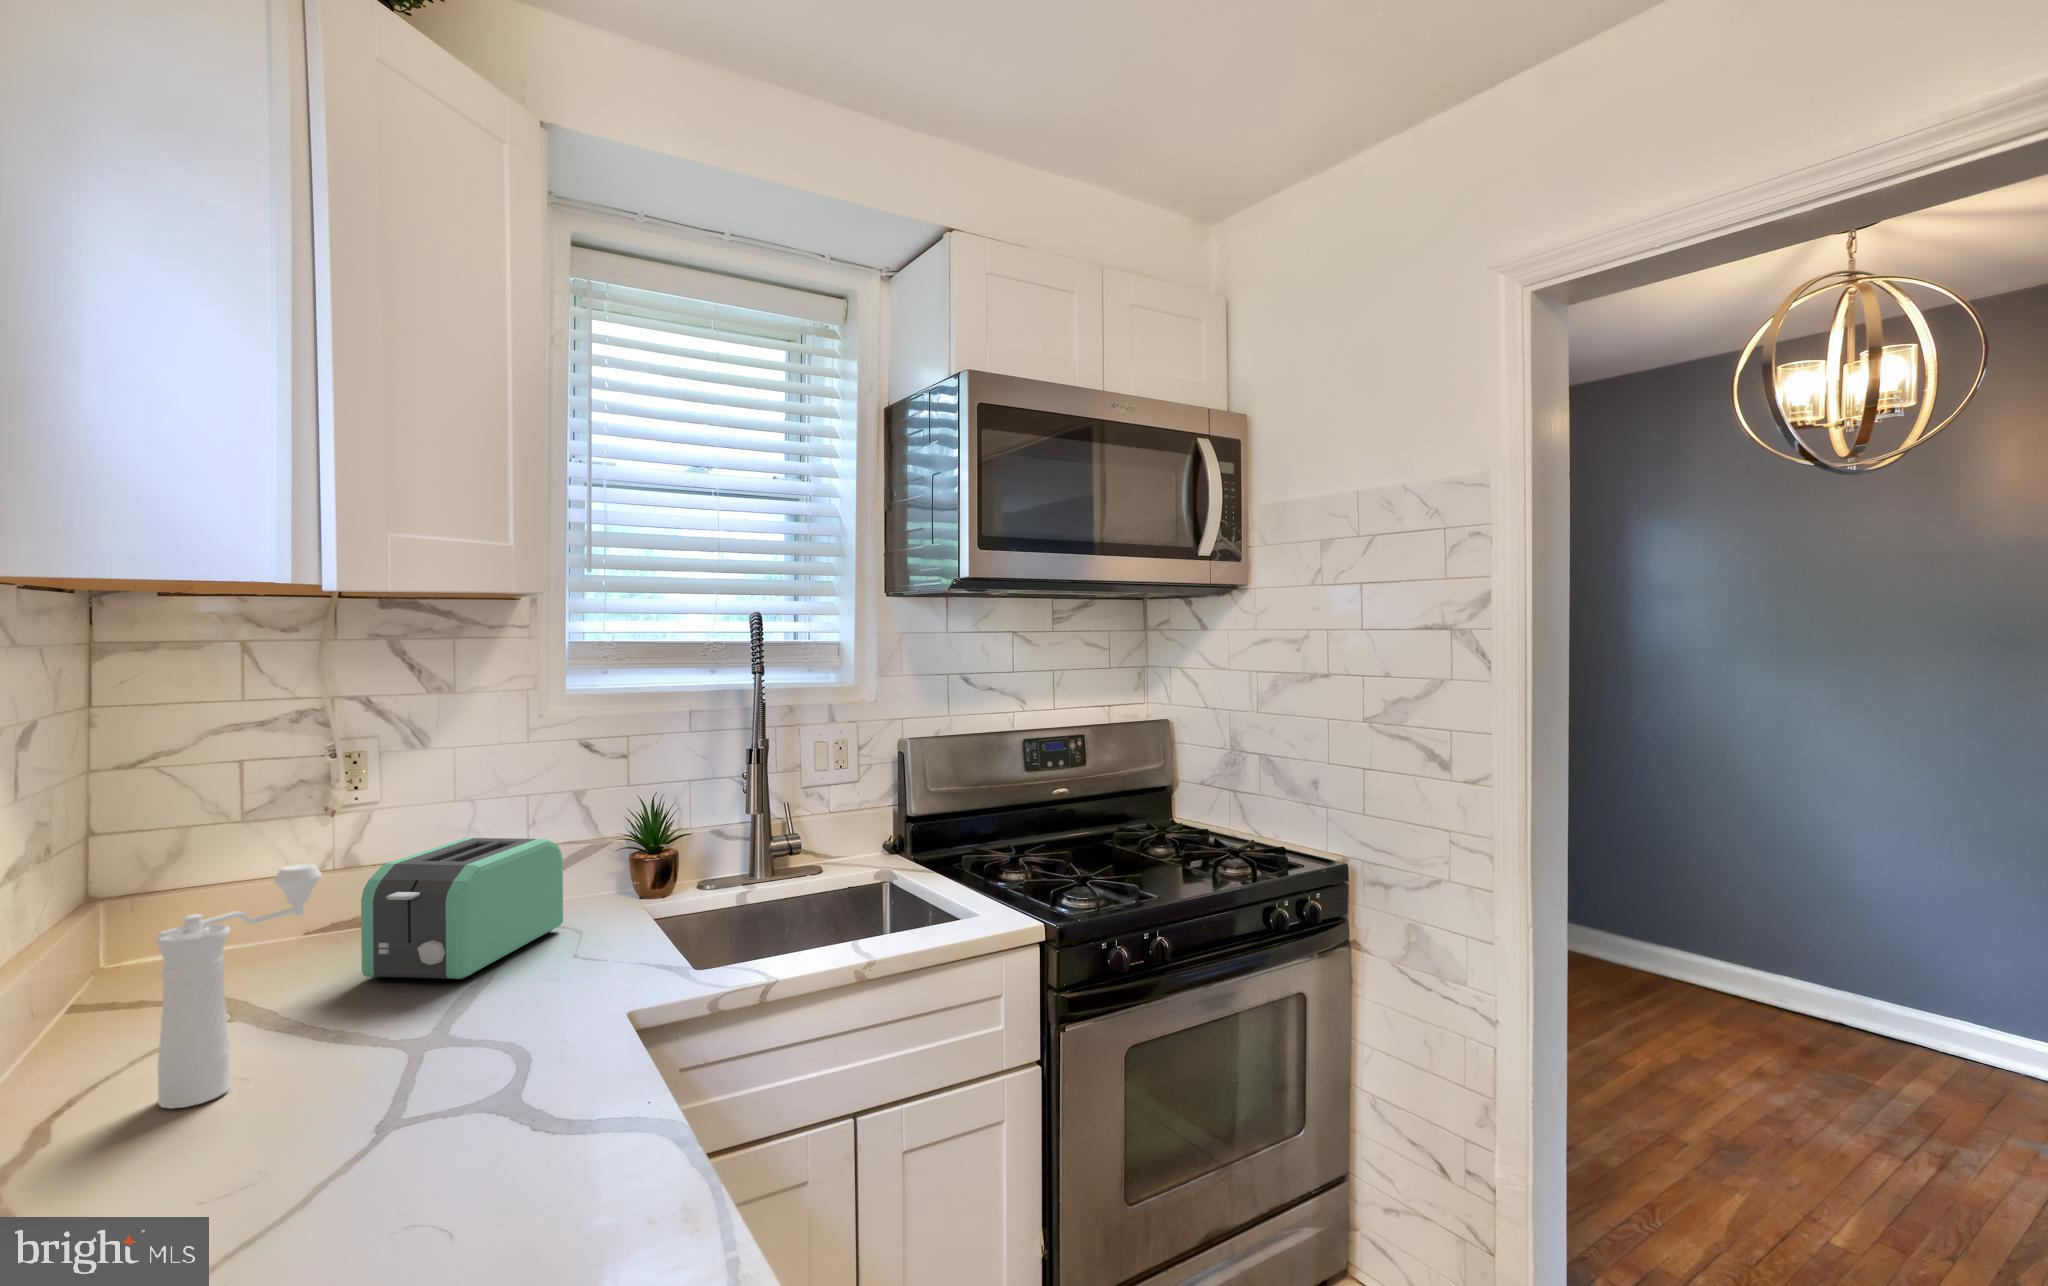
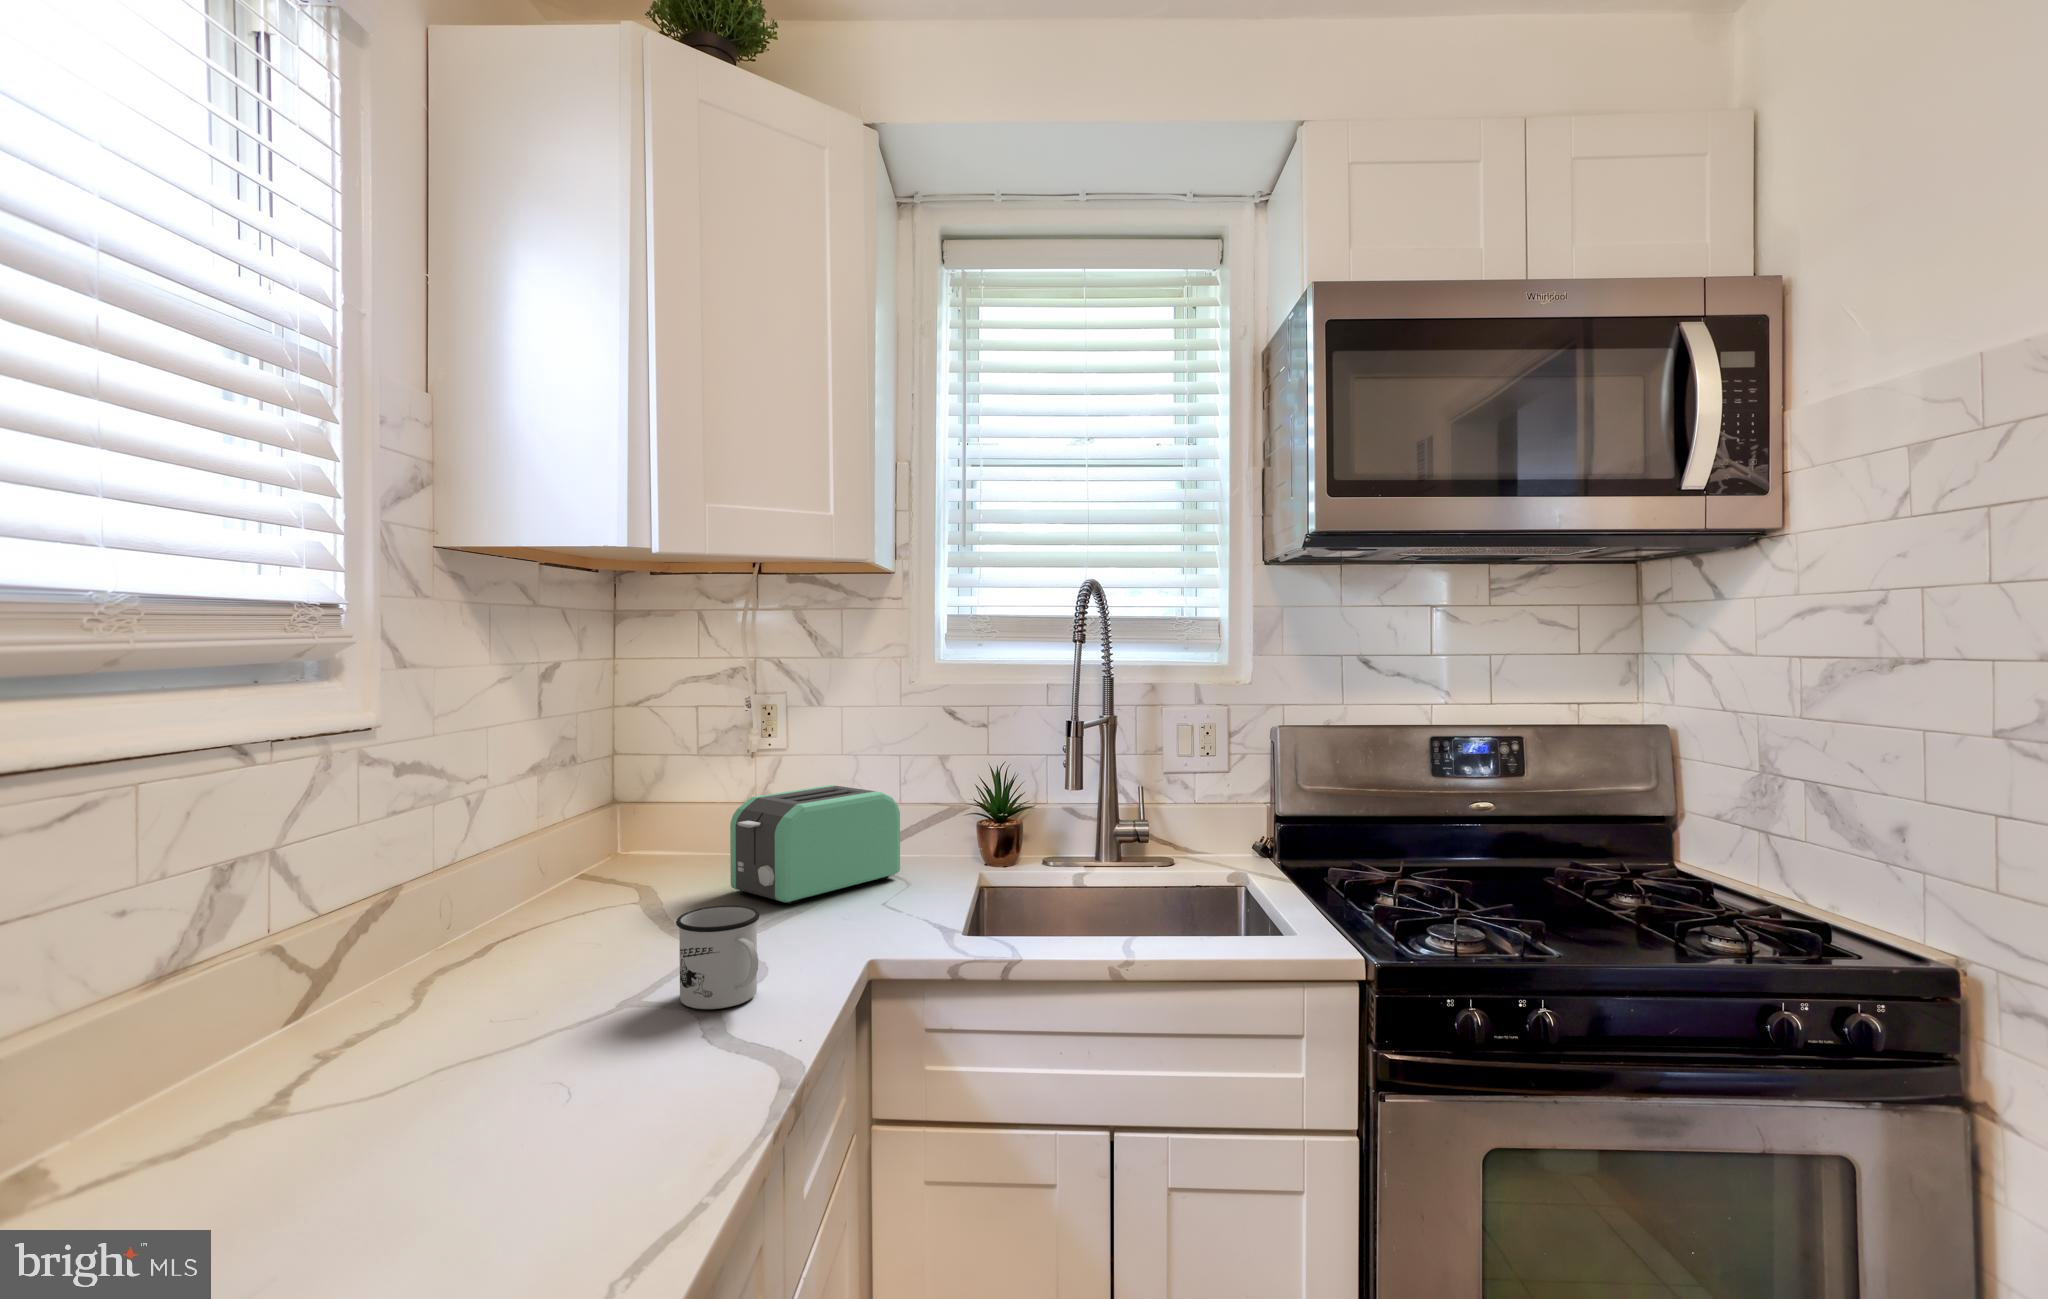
pepper mill: present [156,864,322,1109] -> none [534,784,659,956]
mug: none [450,984,574,1109] -> present [676,905,760,1009]

